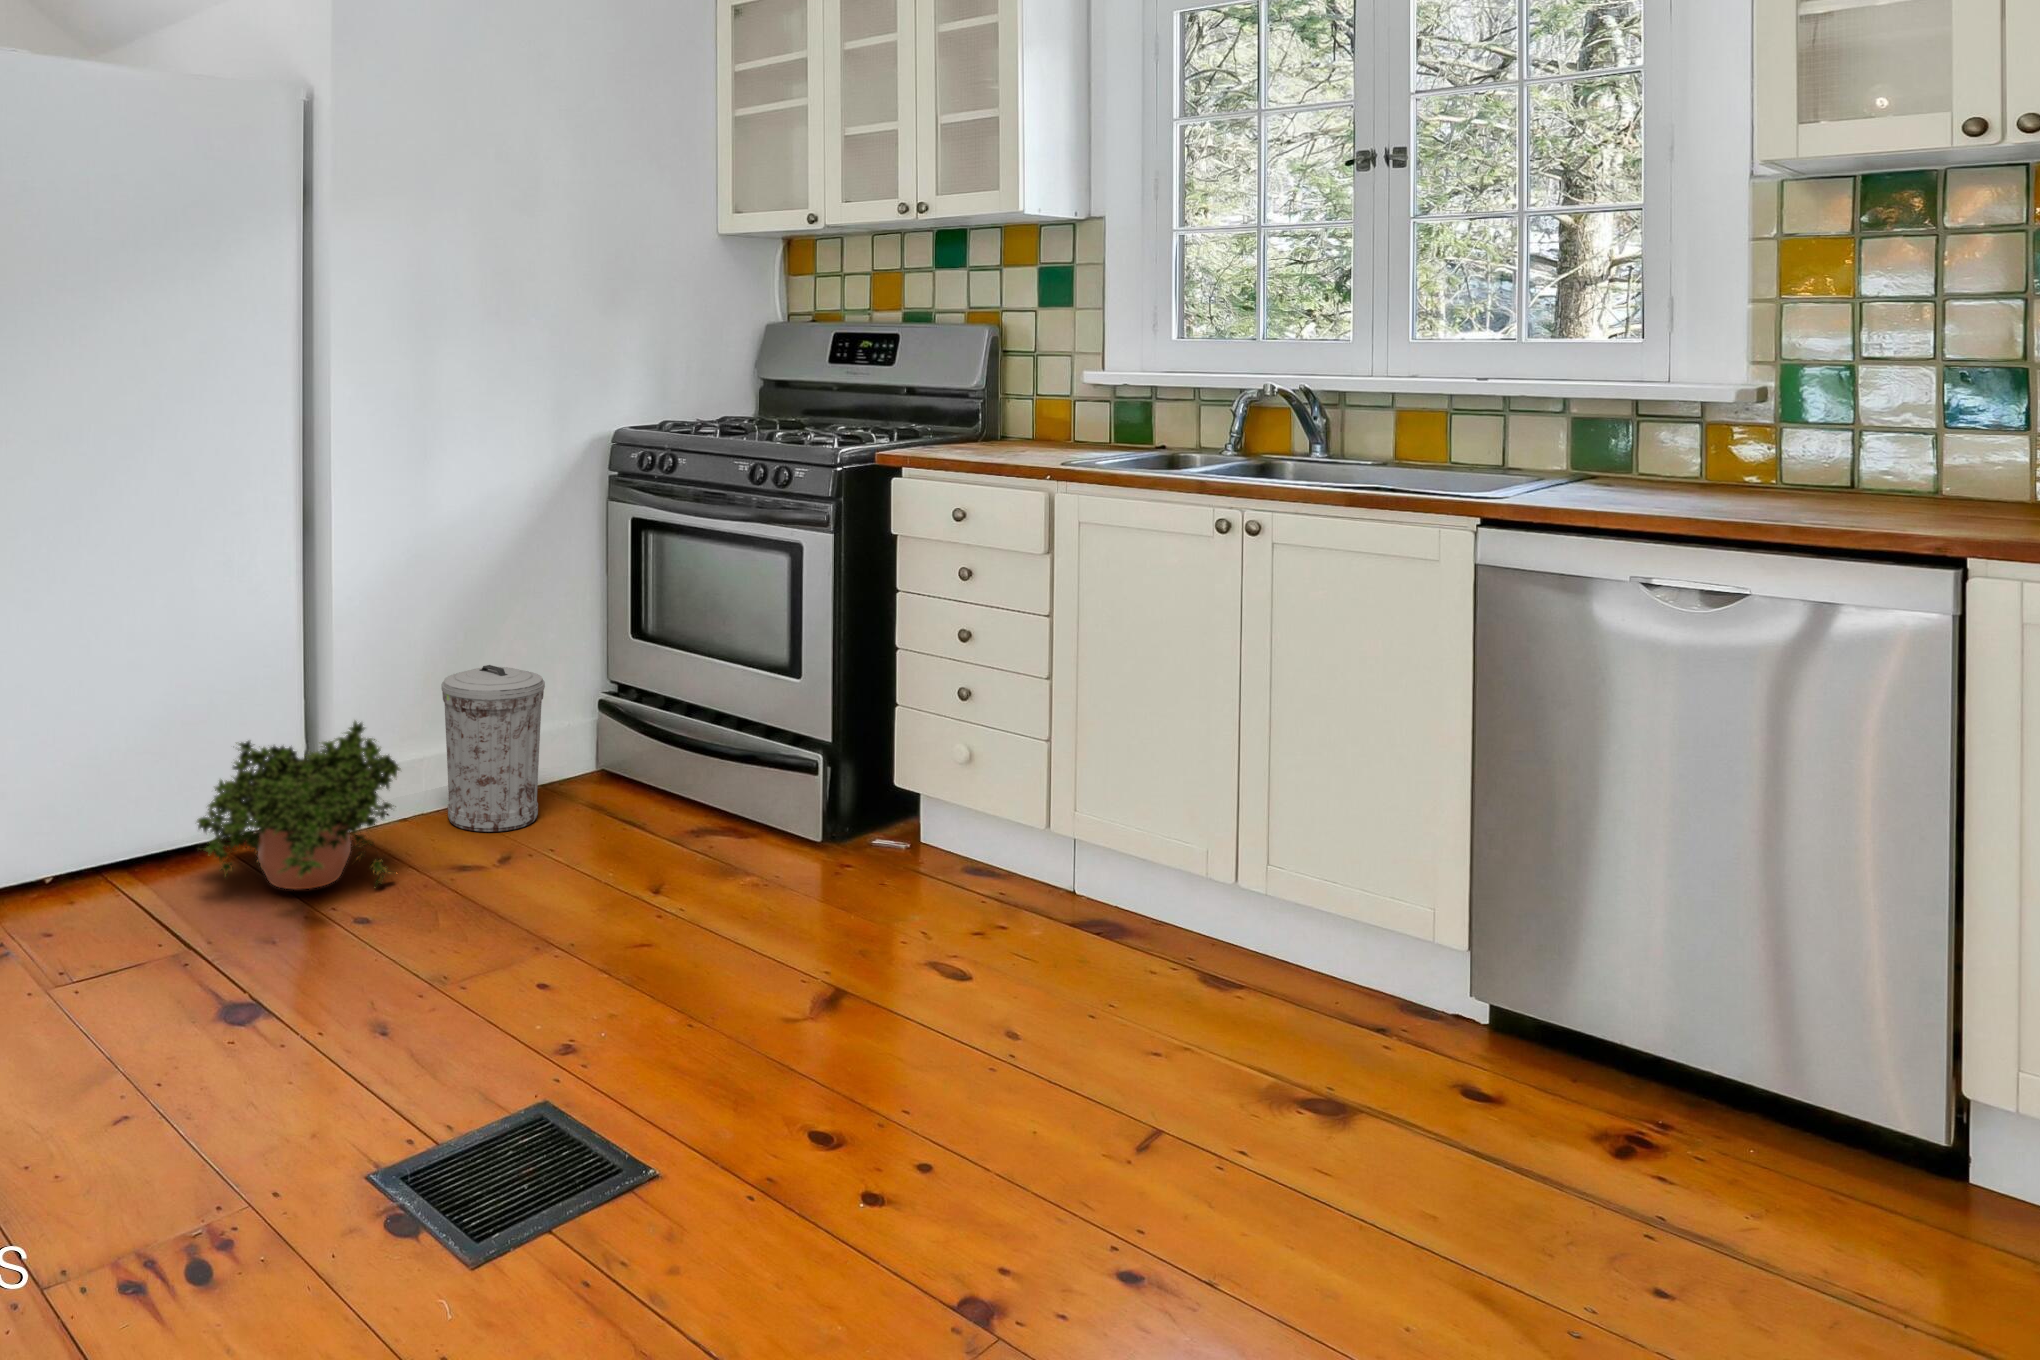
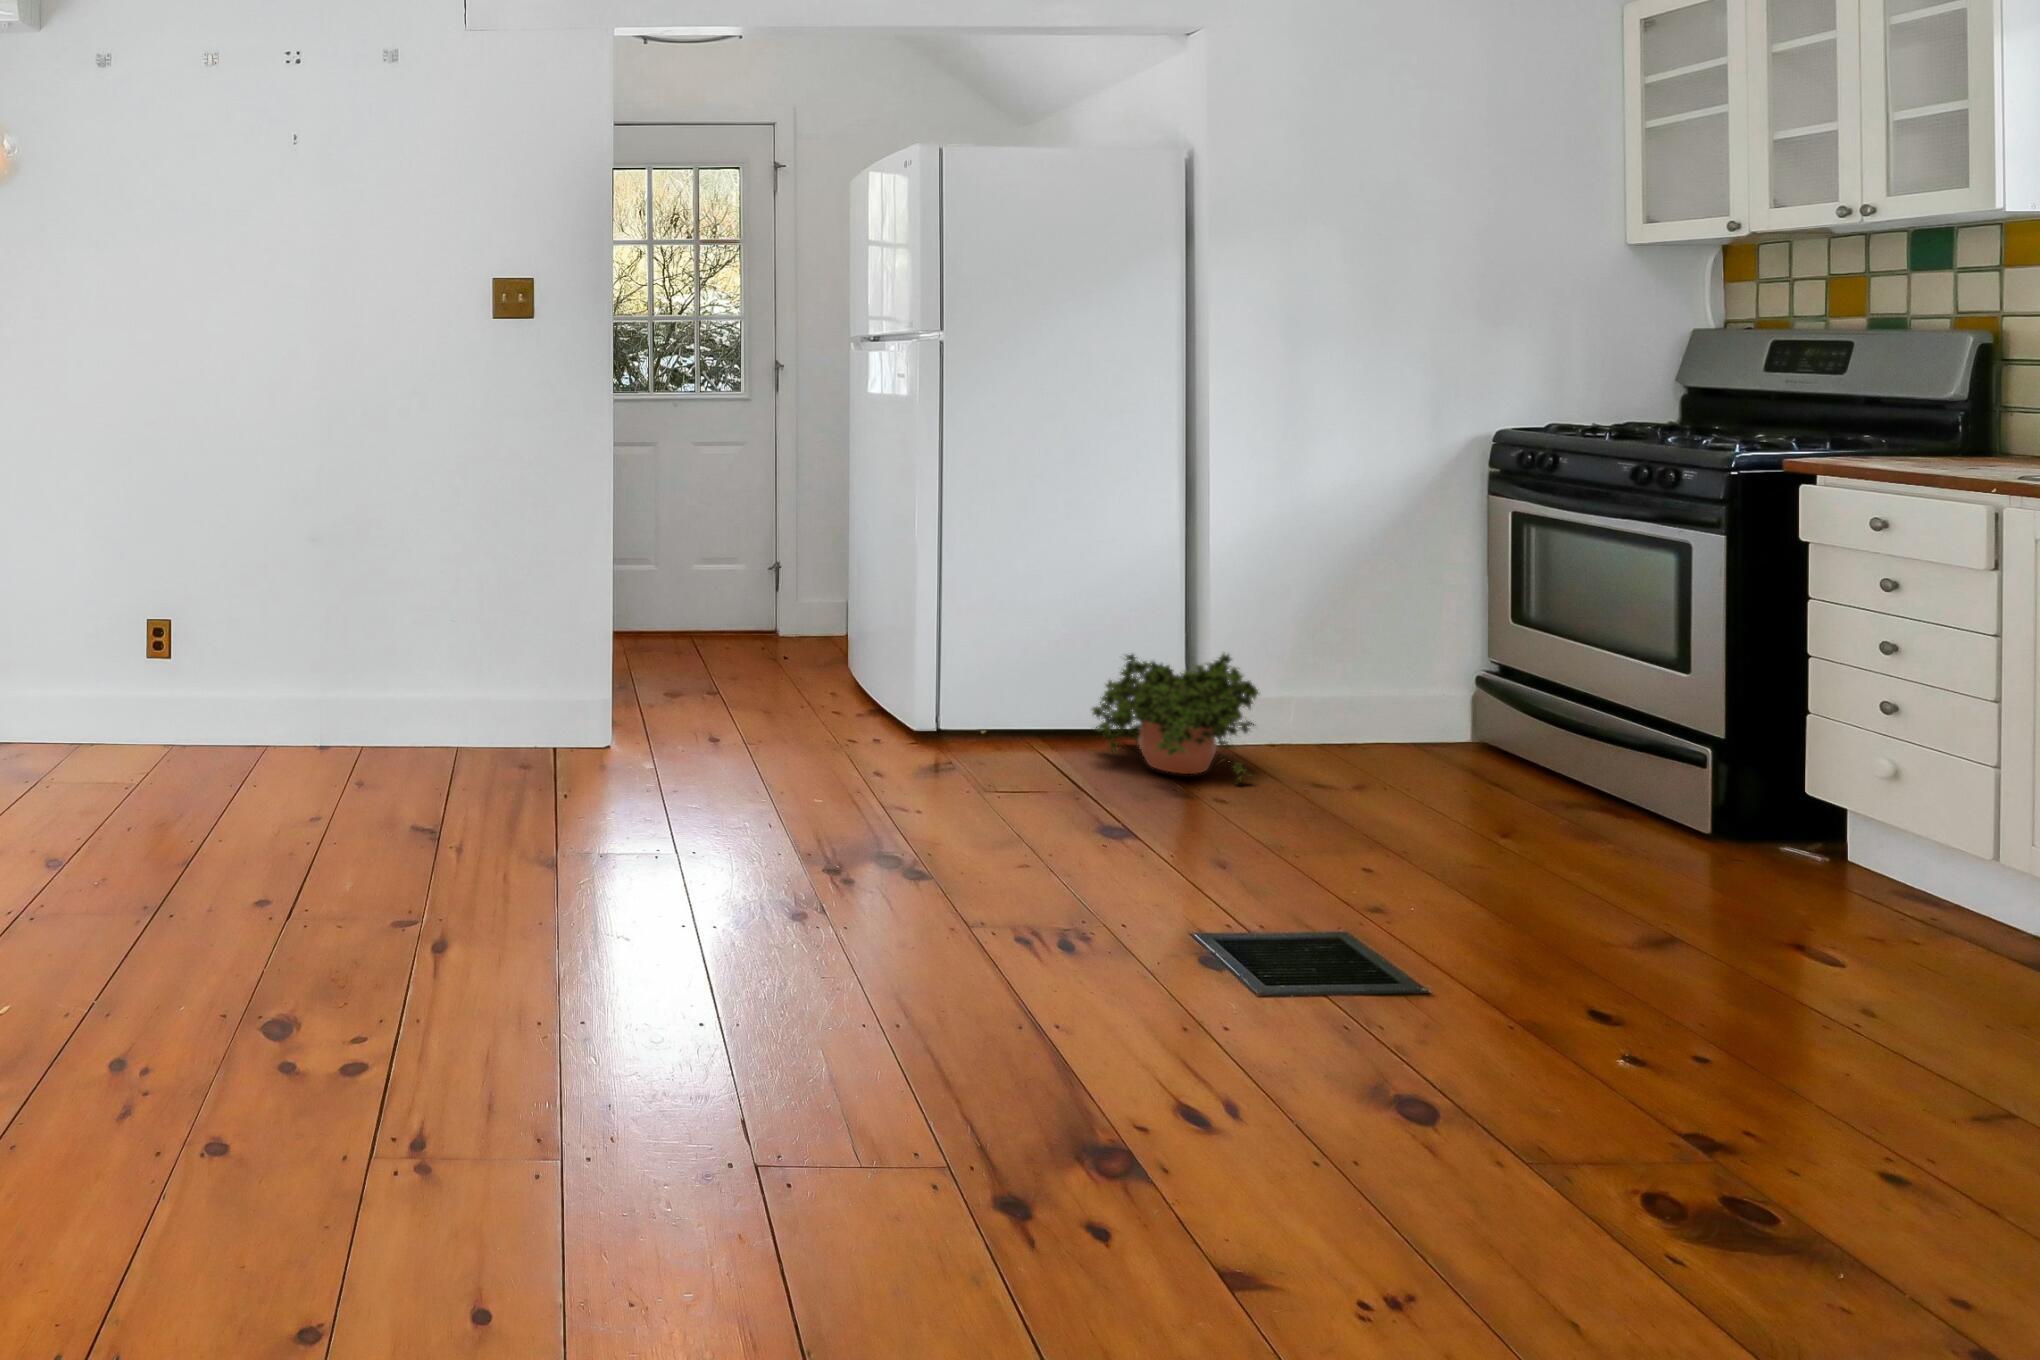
trash can: present [441,665,545,832] -> none [1308,627,1409,770]

